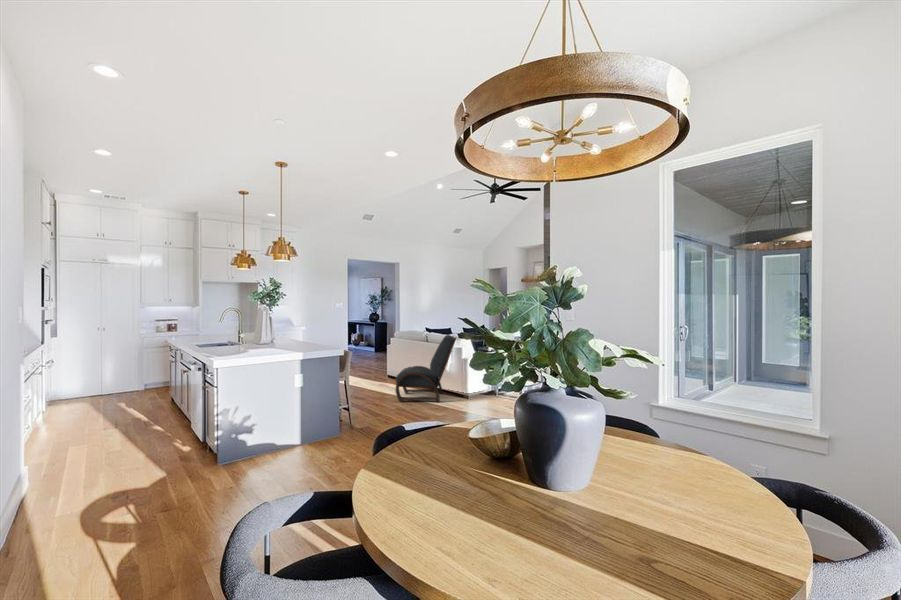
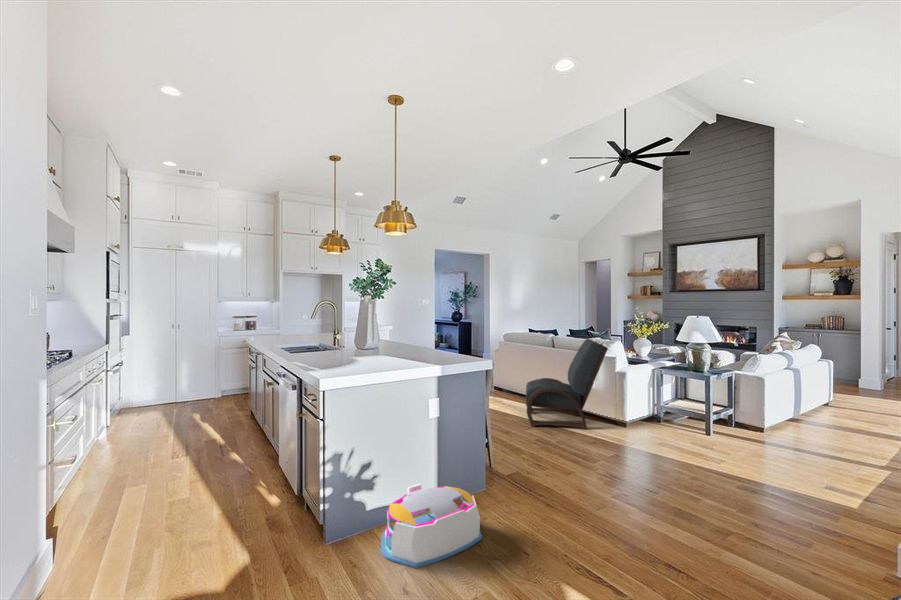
storage bin: none [254,429,324,473] -> present [381,484,482,568]

